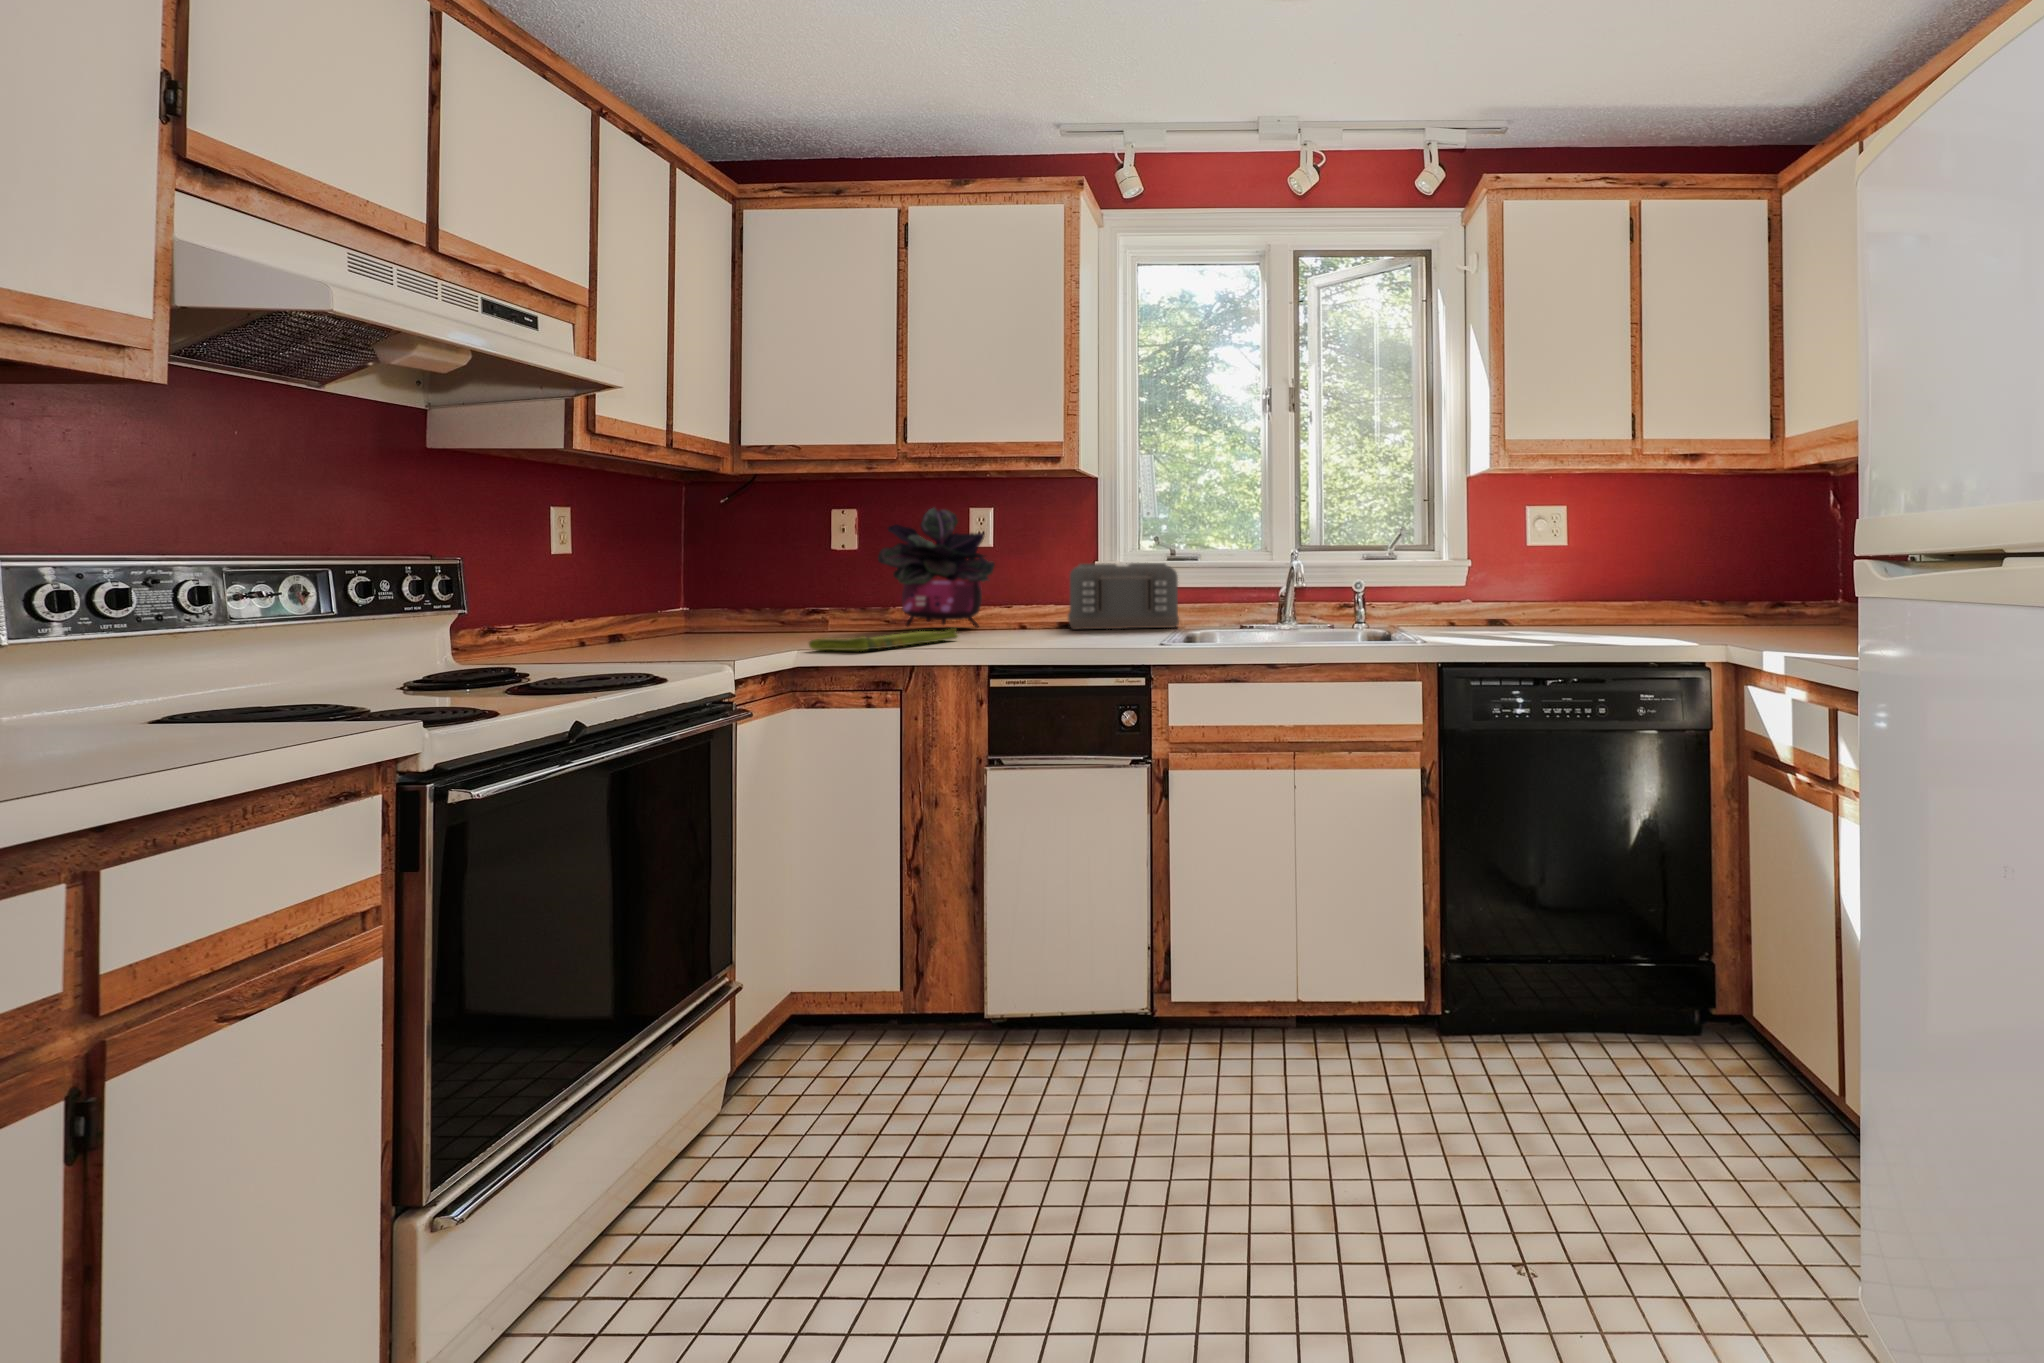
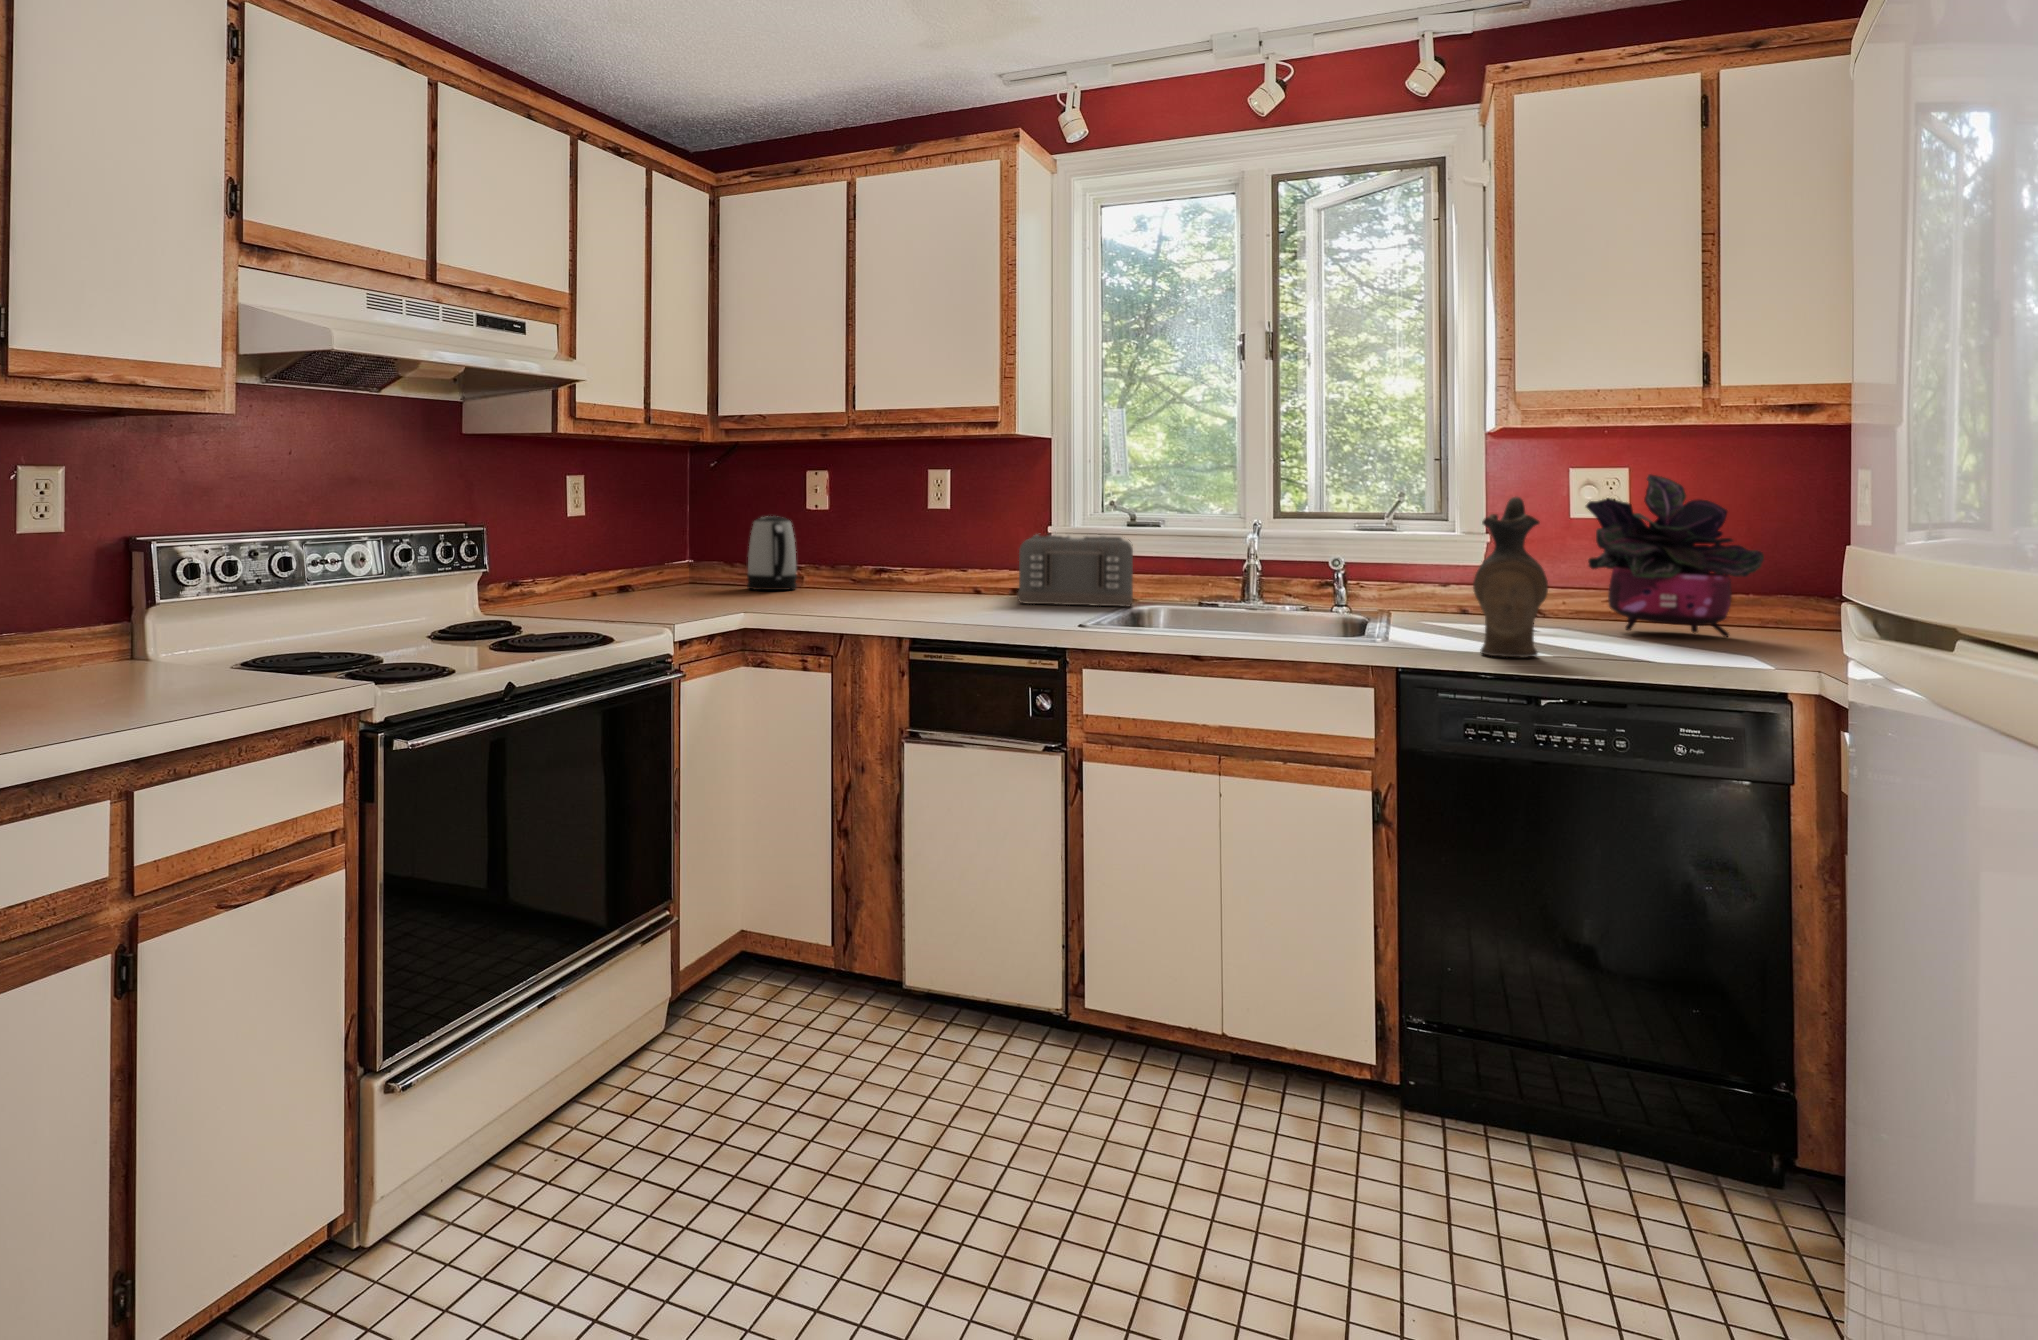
potted plant: present [878,508,995,628] -> present [1586,474,1764,637]
ceramic pitcher: none [1492,511,1548,642] -> present [1473,497,1548,657]
kettle: none [766,552,823,631] -> present [747,516,797,590]
dish towel: present [809,628,958,651] -> none [751,600,896,621]

